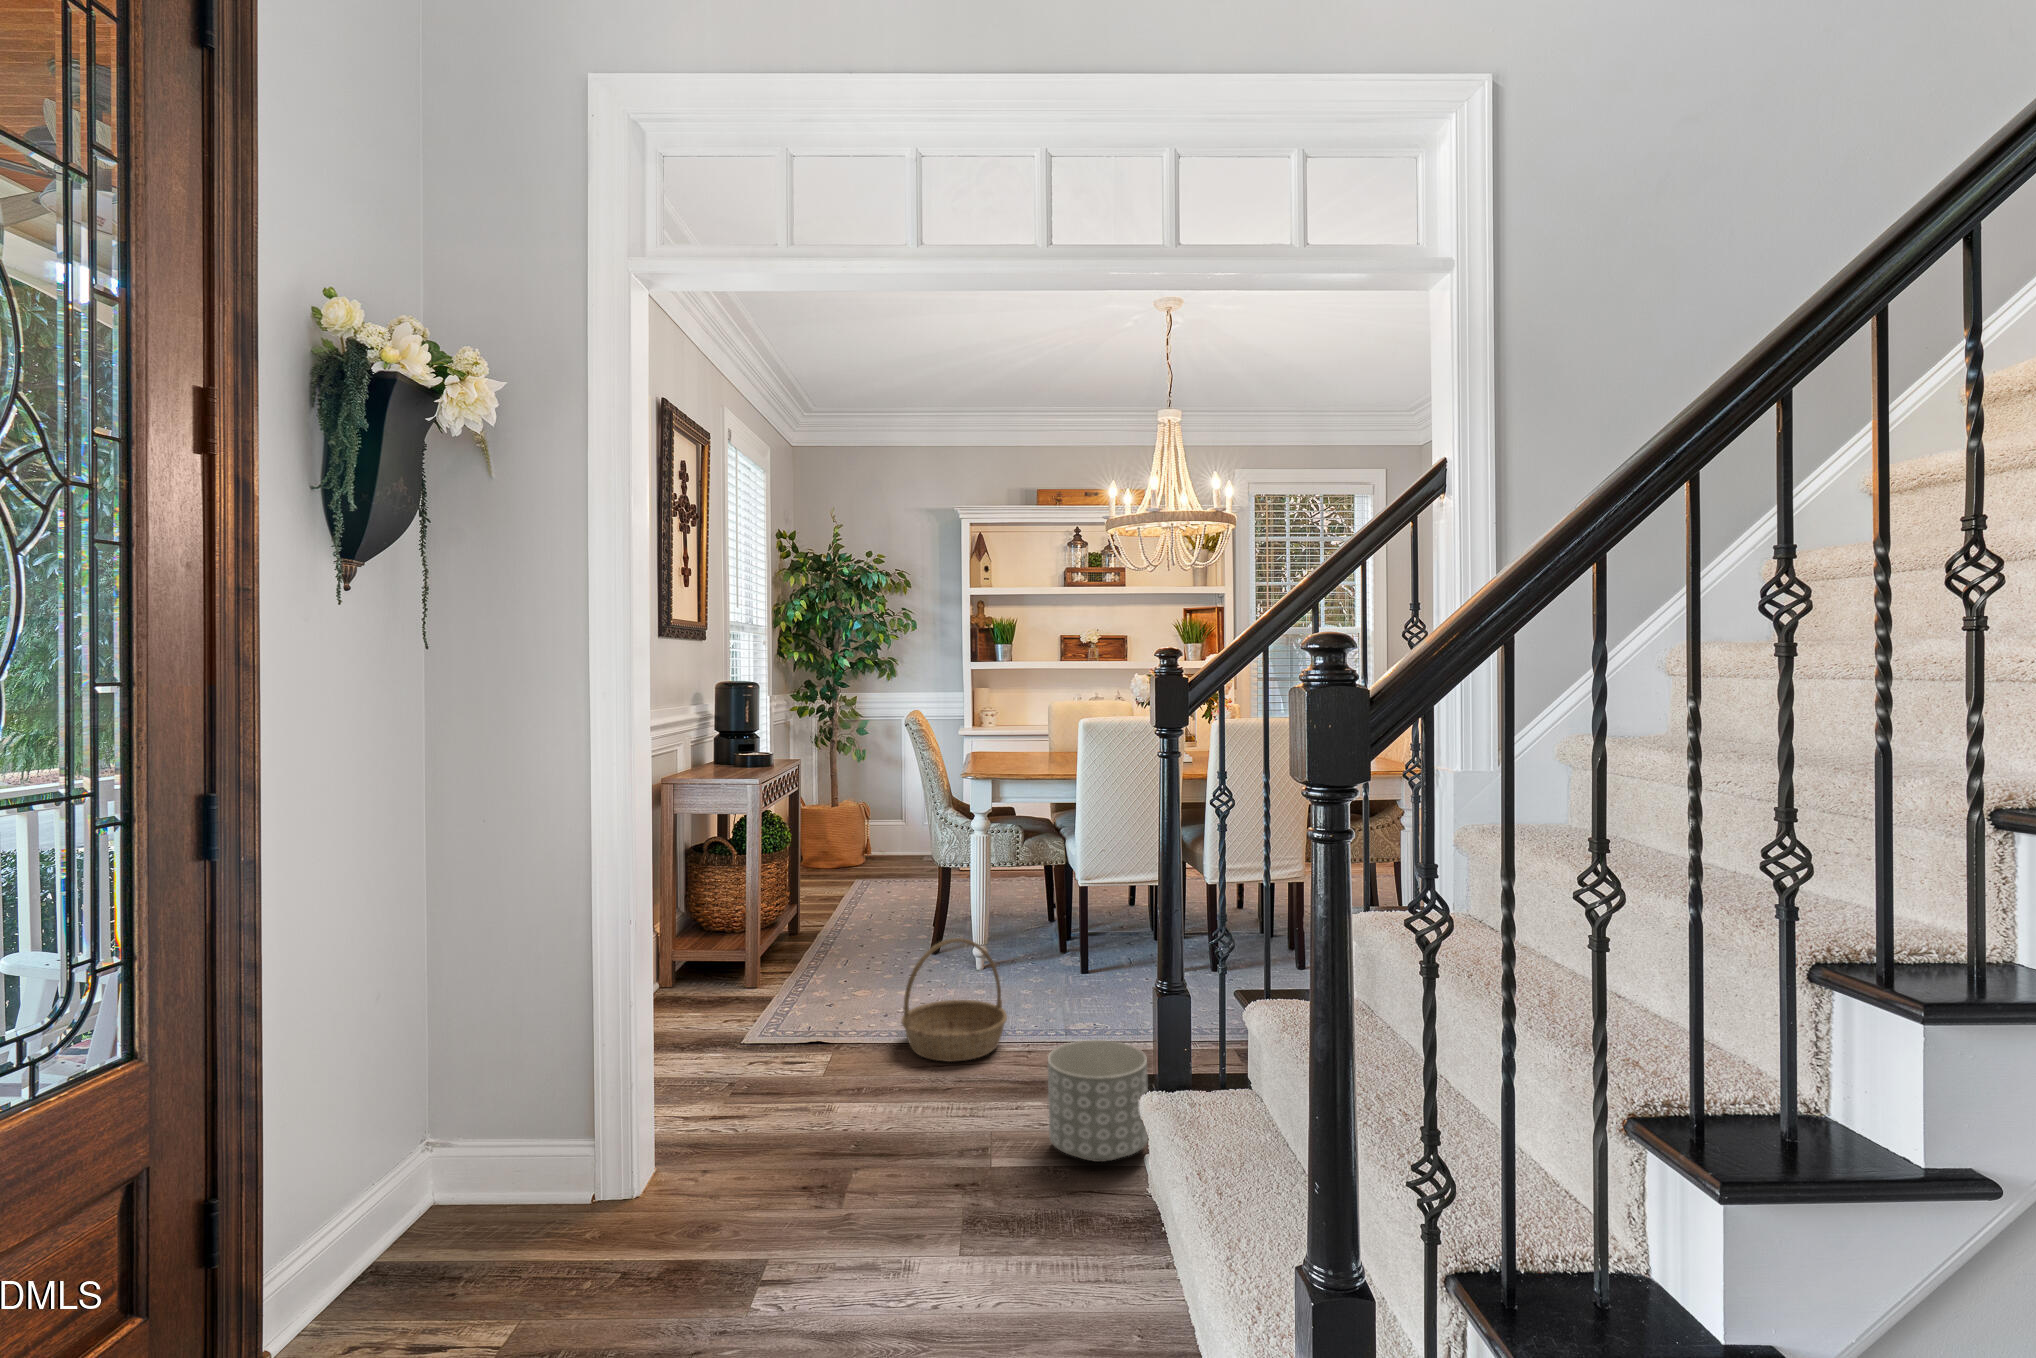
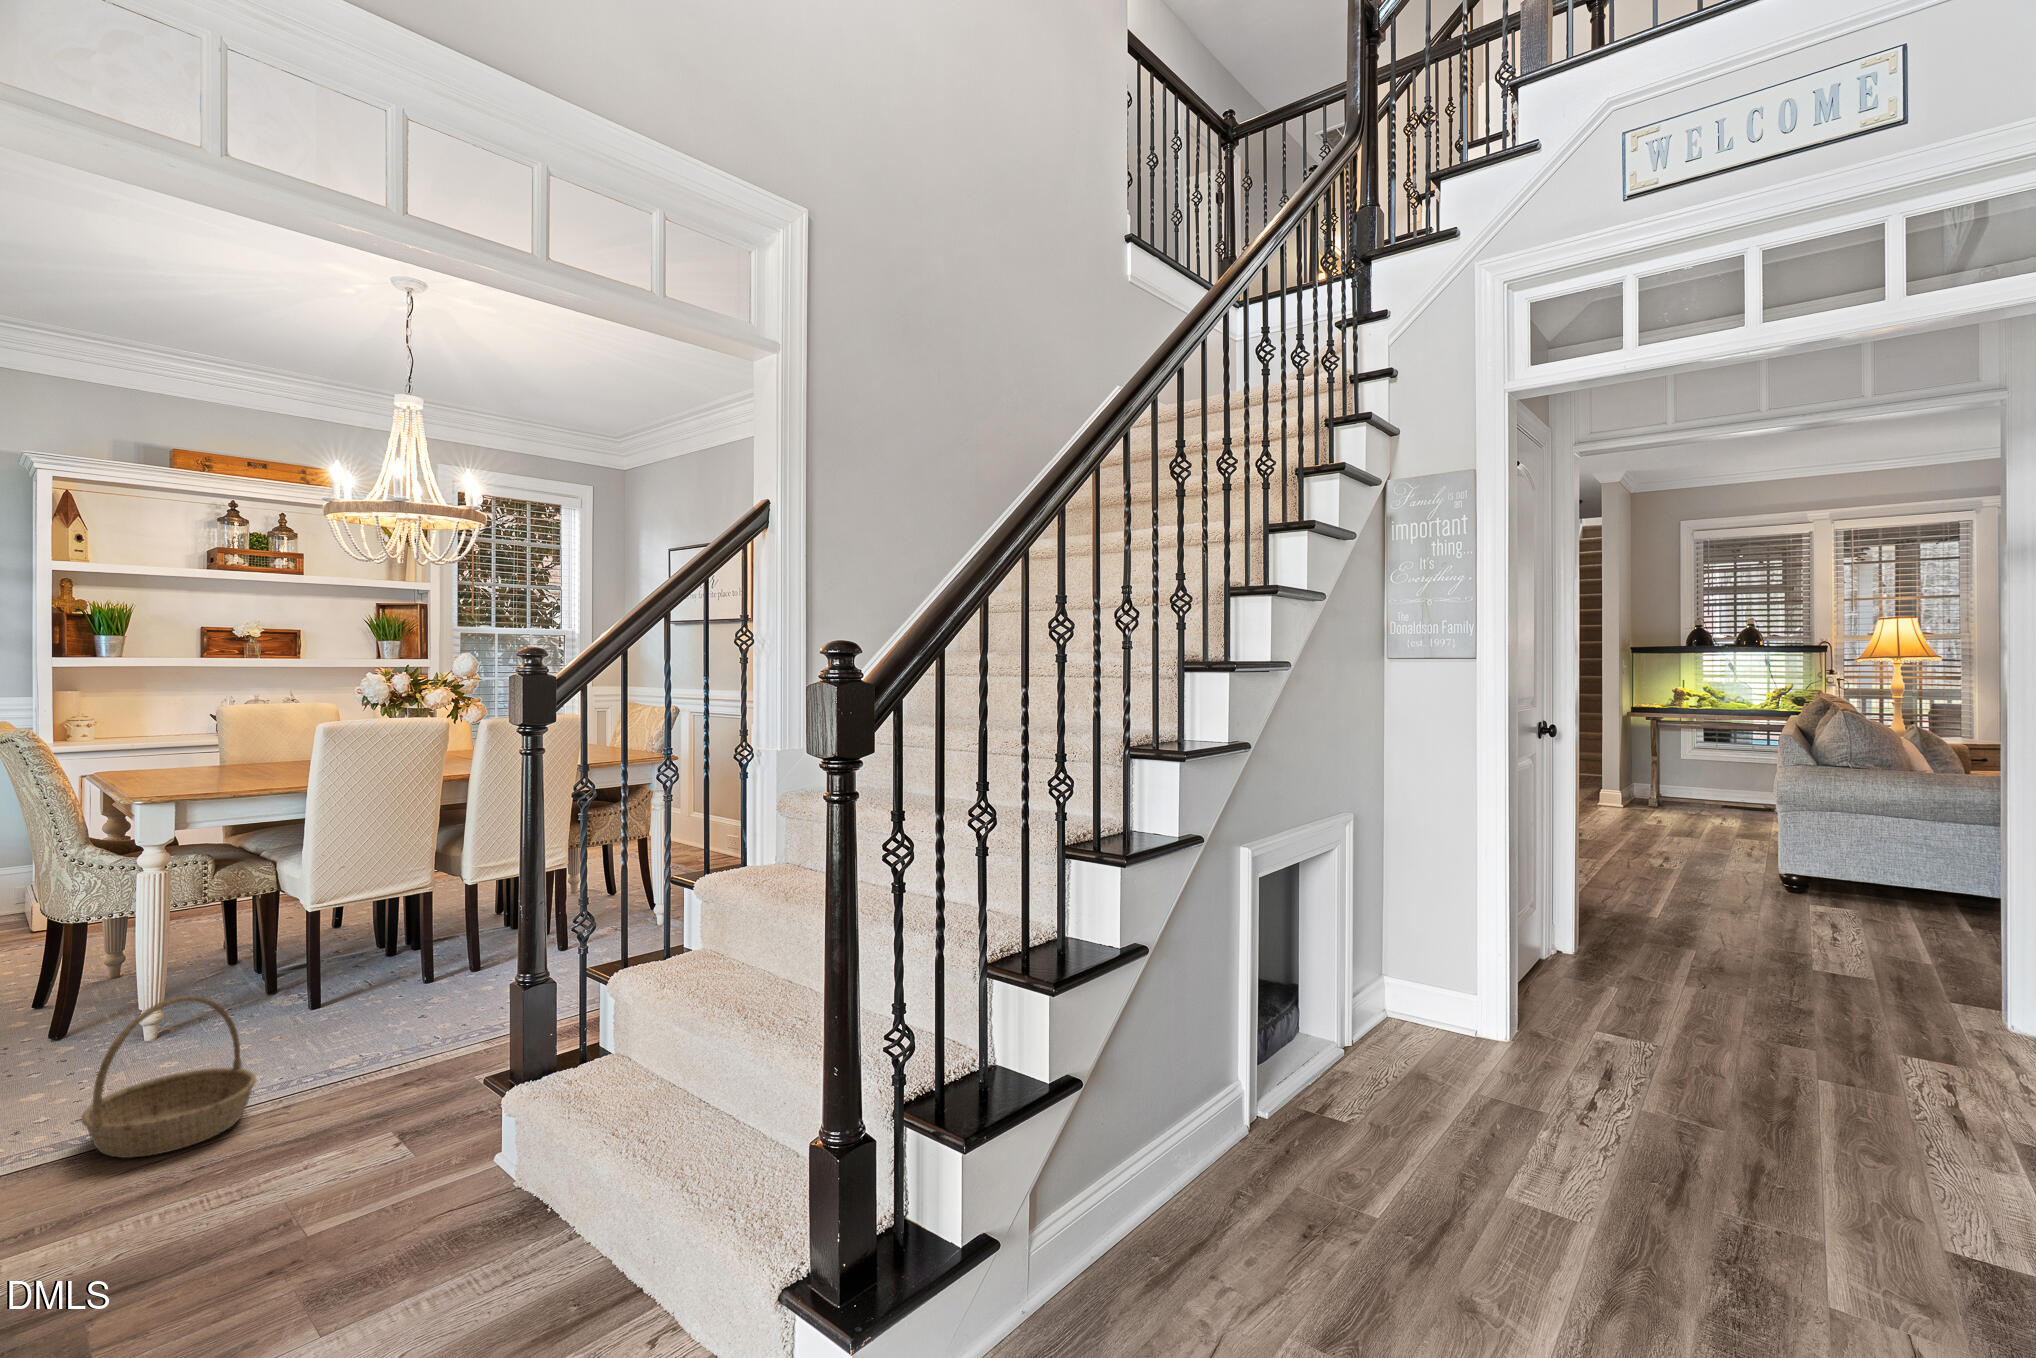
planter: present [1048,1040,1148,1162] -> none [375,1054,498,1185]

